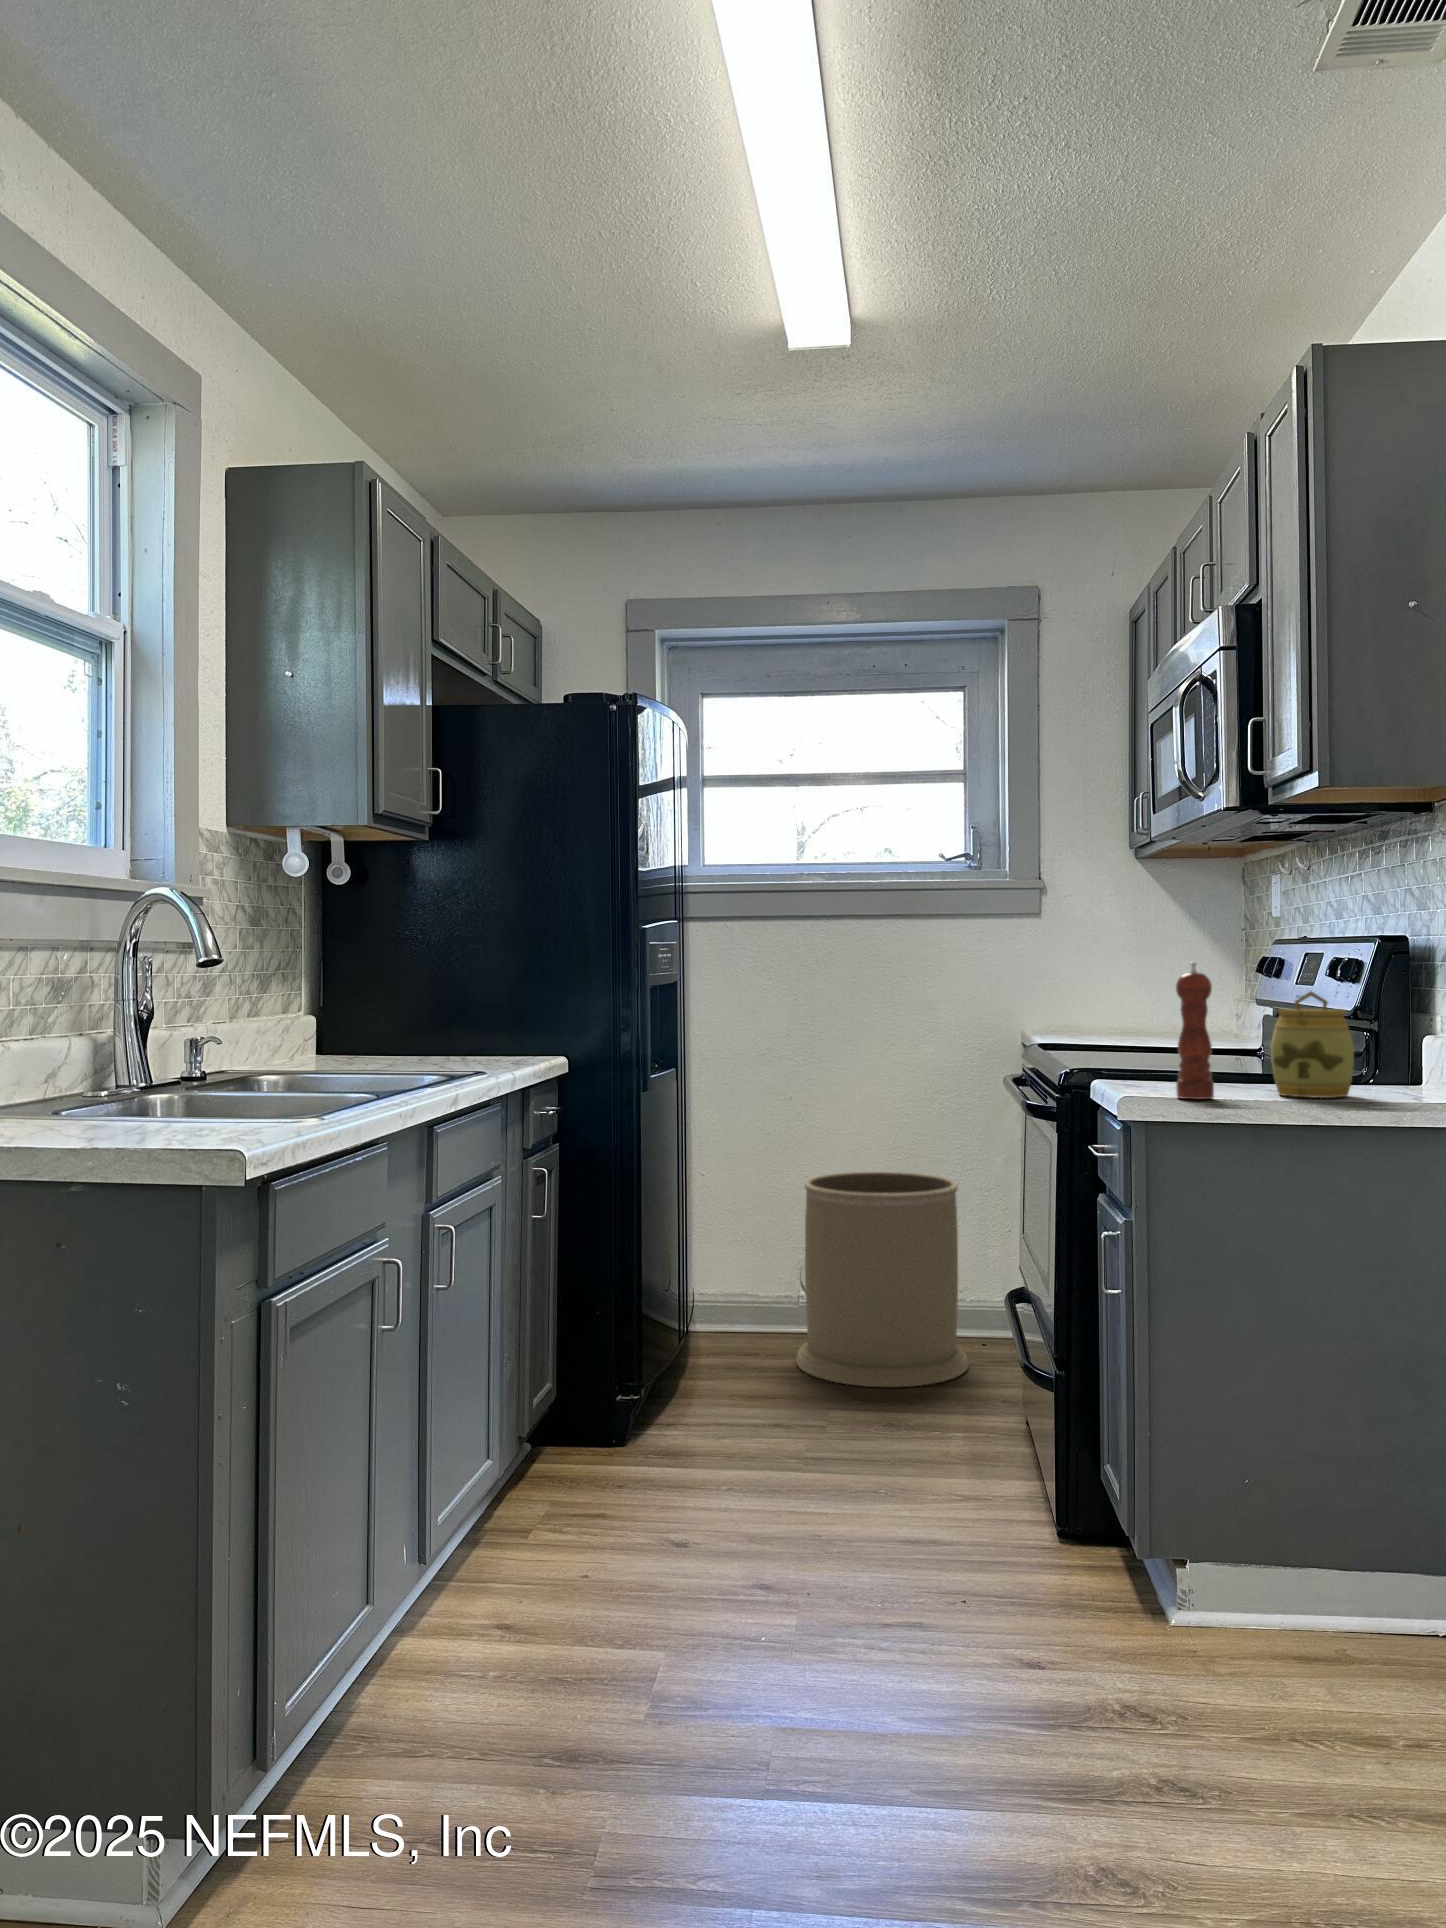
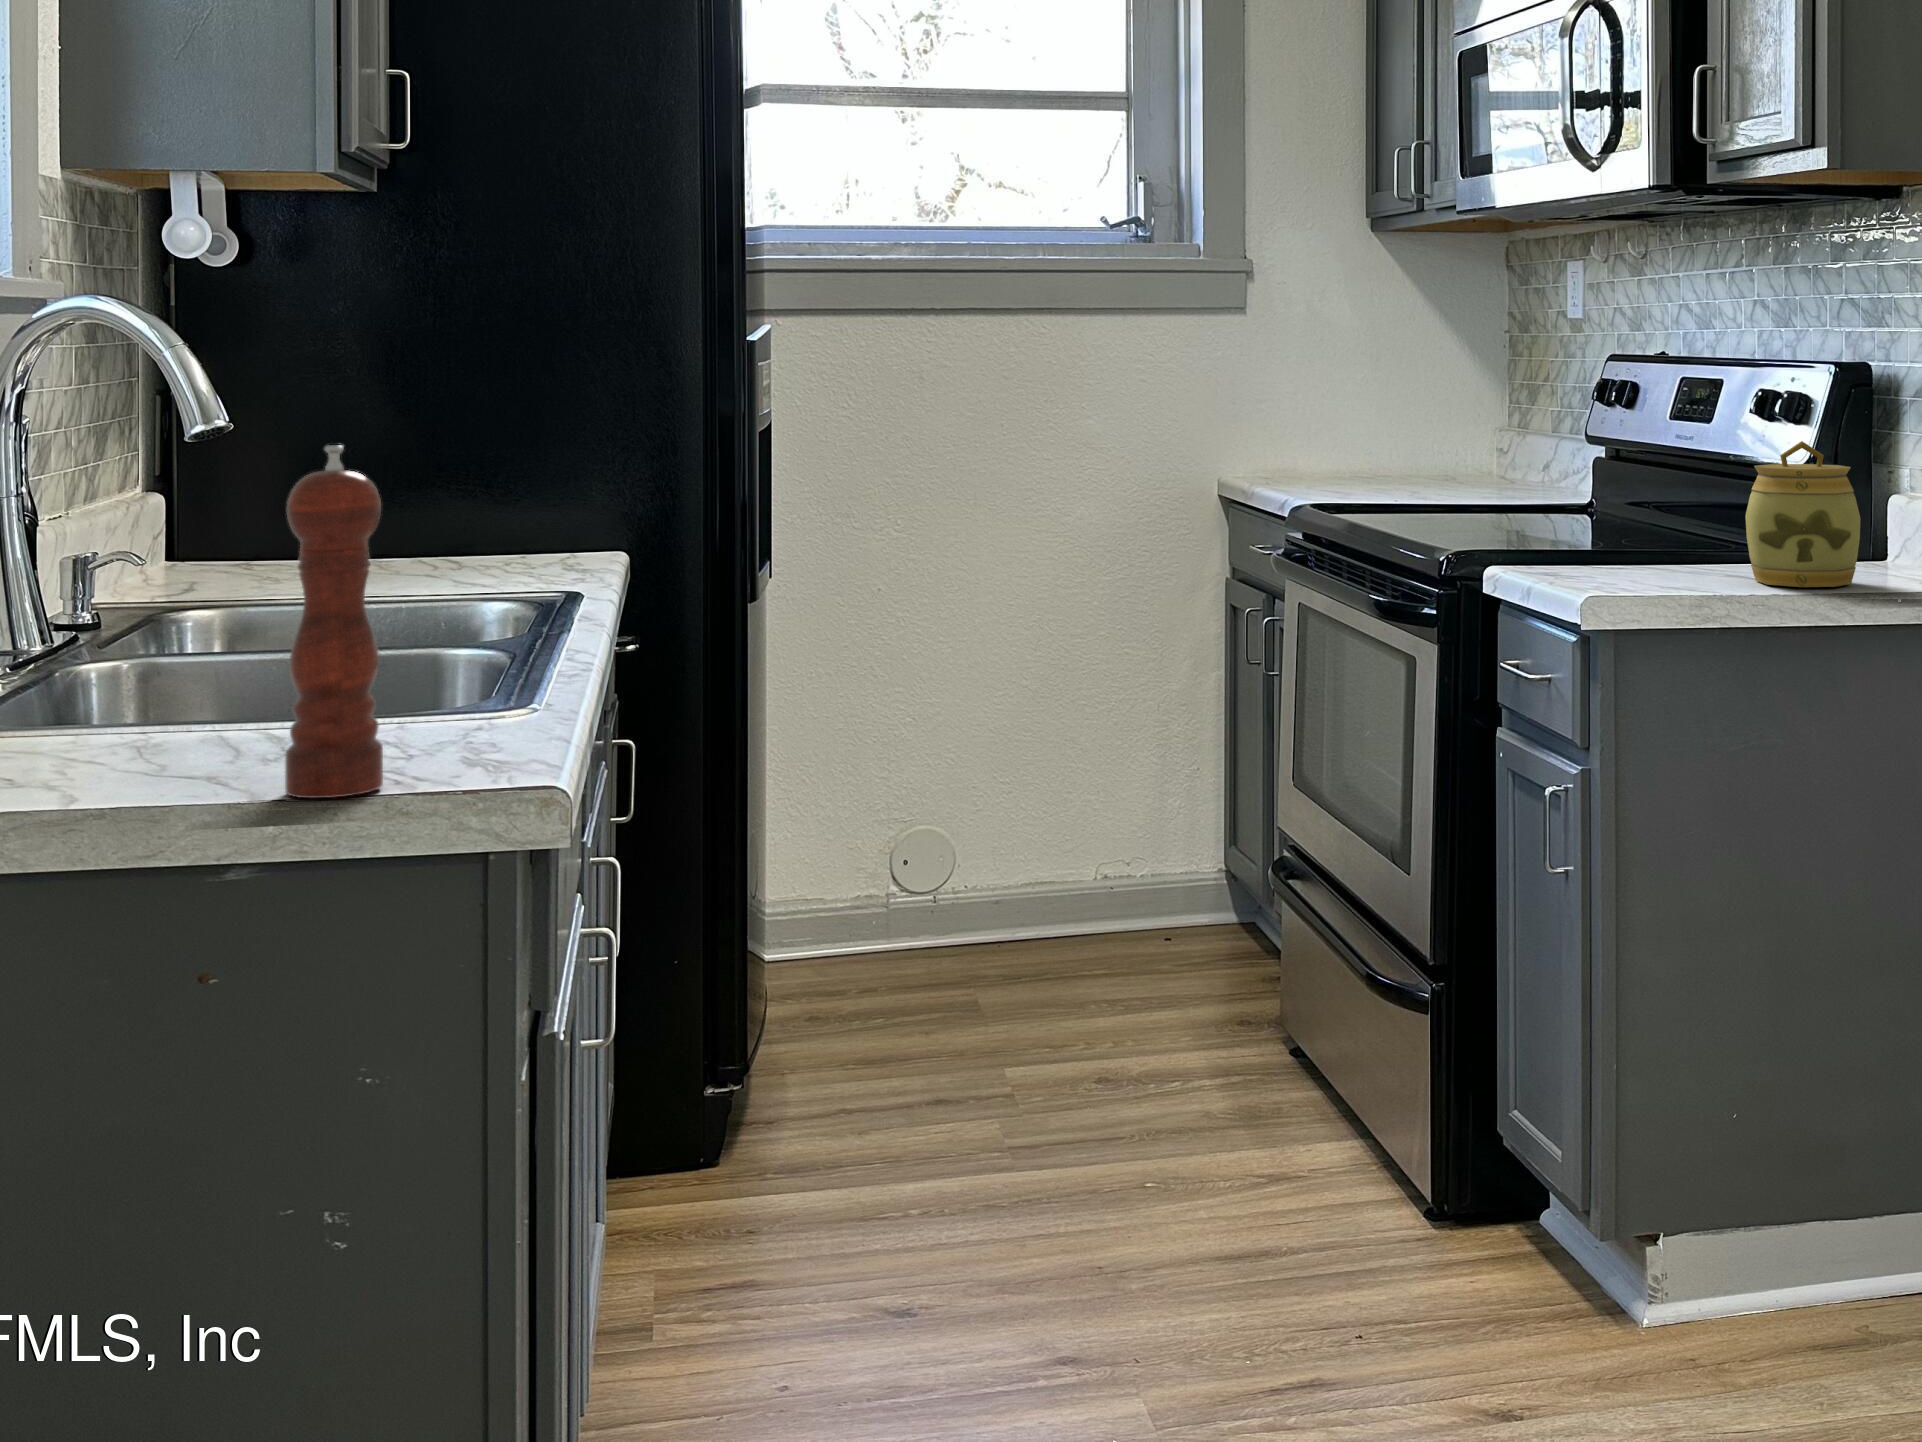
pepper mill: present [1176,963,1214,1099] -> present [285,445,383,798]
trash can: present [796,1172,969,1387] -> none [900,695,1158,1024]

